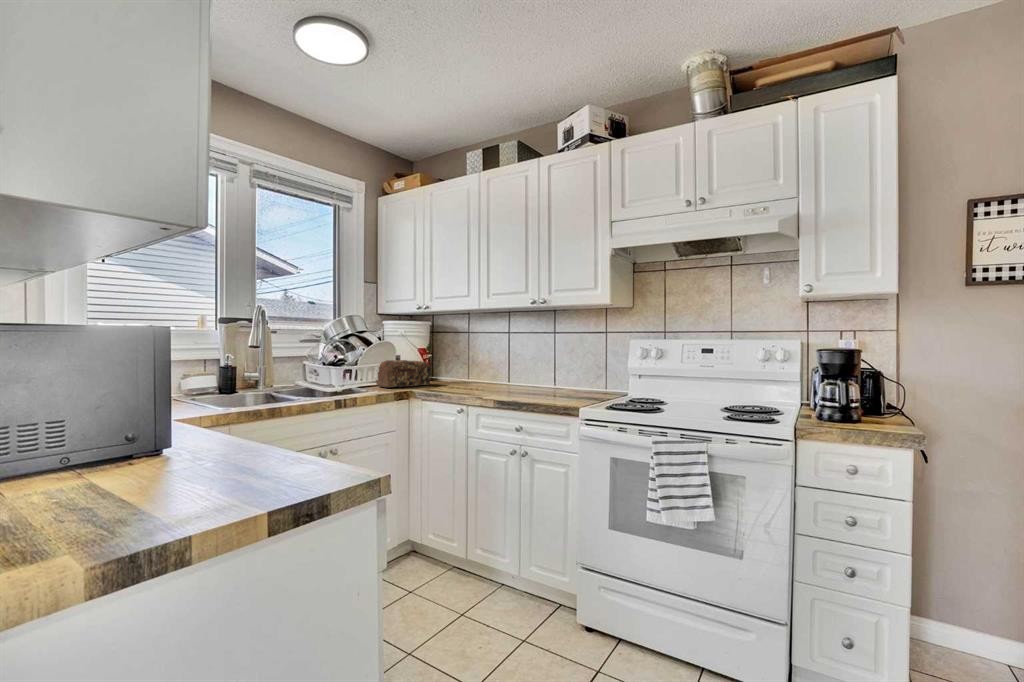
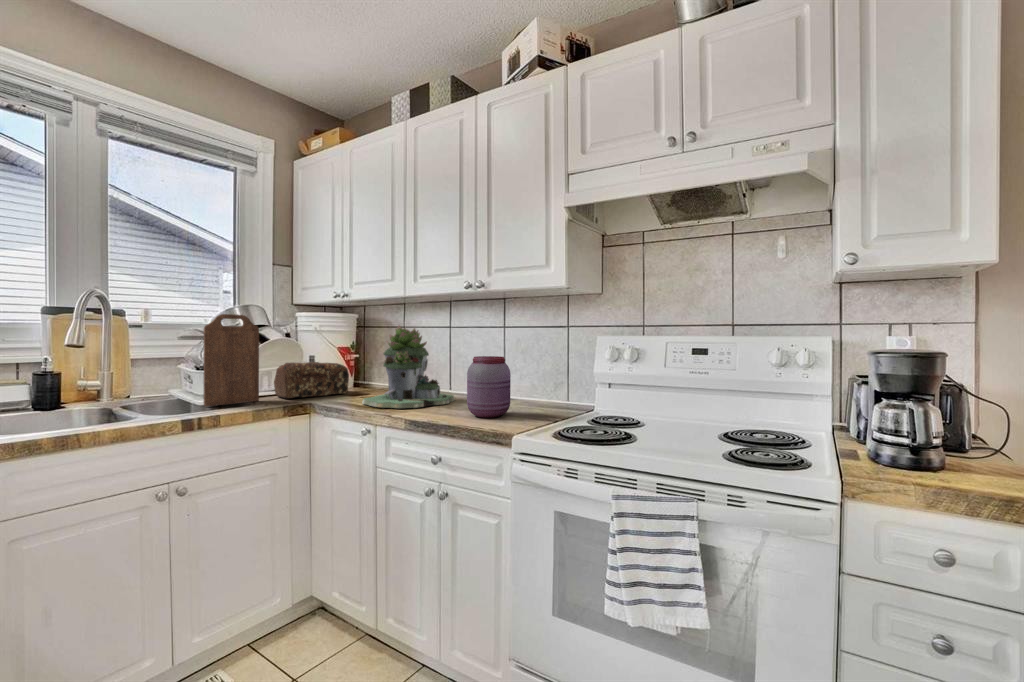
cutting board: none [334,323,369,392] -> present [204,314,259,406]
succulent planter: none [451,331,519,394] -> present [362,325,455,408]
jar: none [537,355,569,399] -> present [467,356,511,418]

